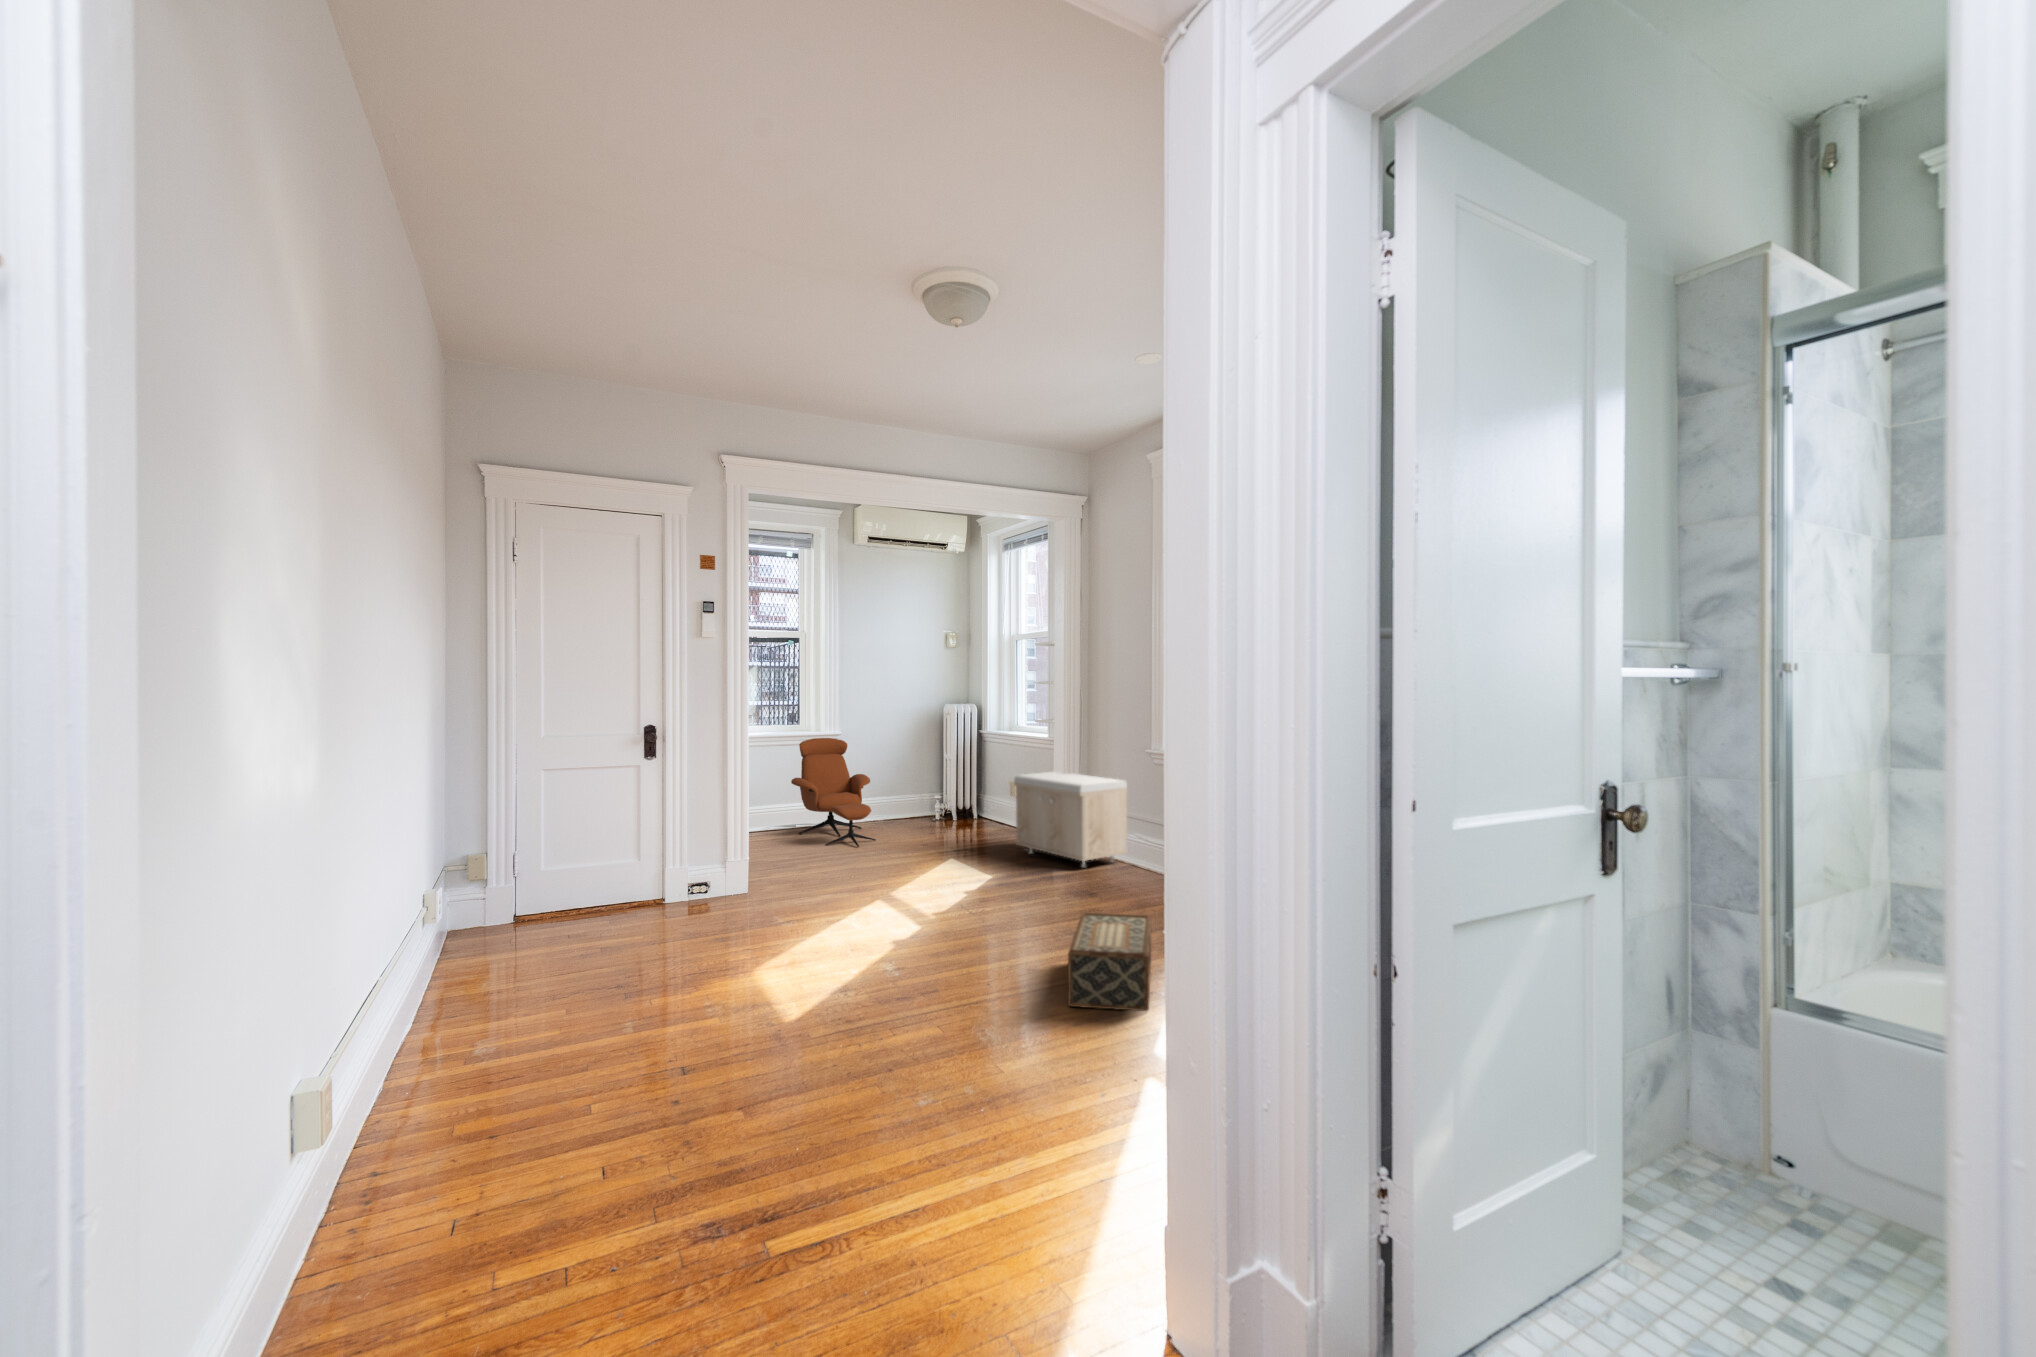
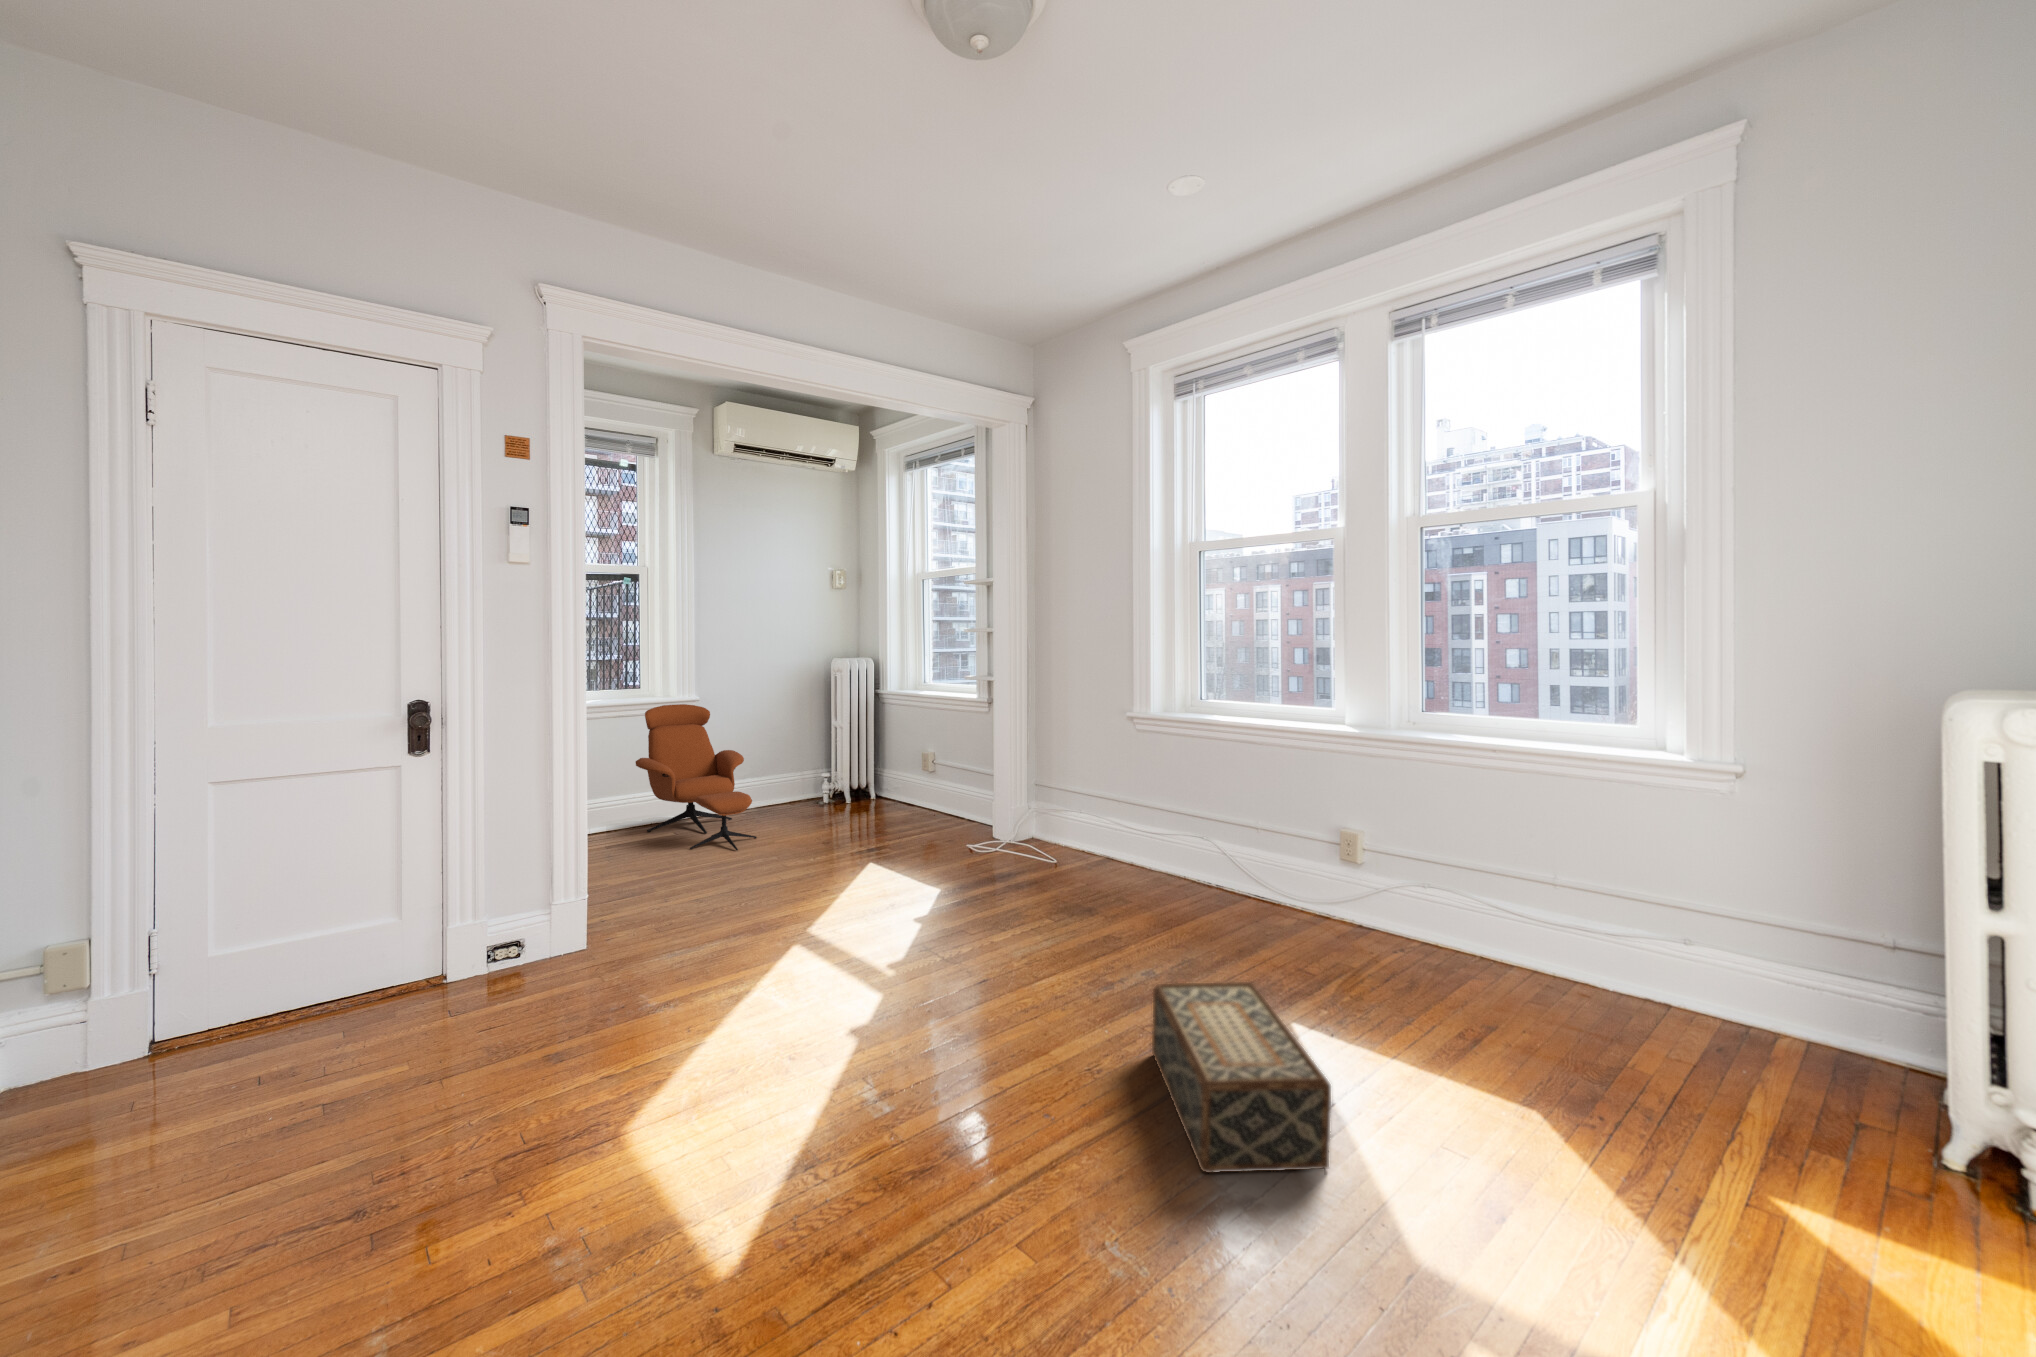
storage bench: present [1014,772,1127,868] -> none [947,746,1095,870]

